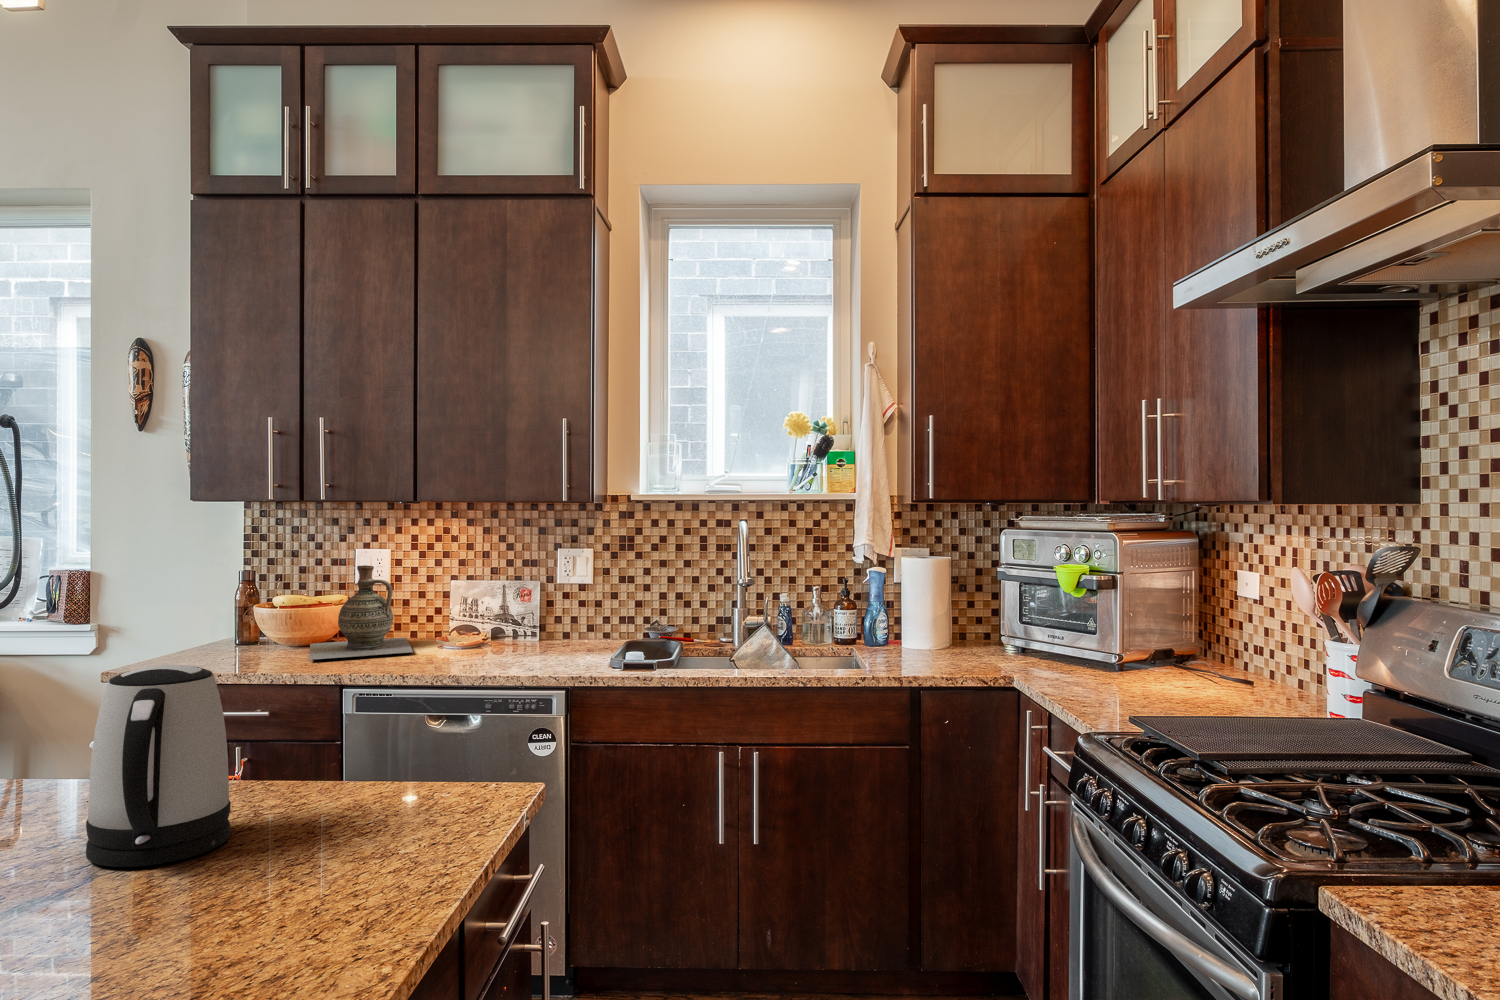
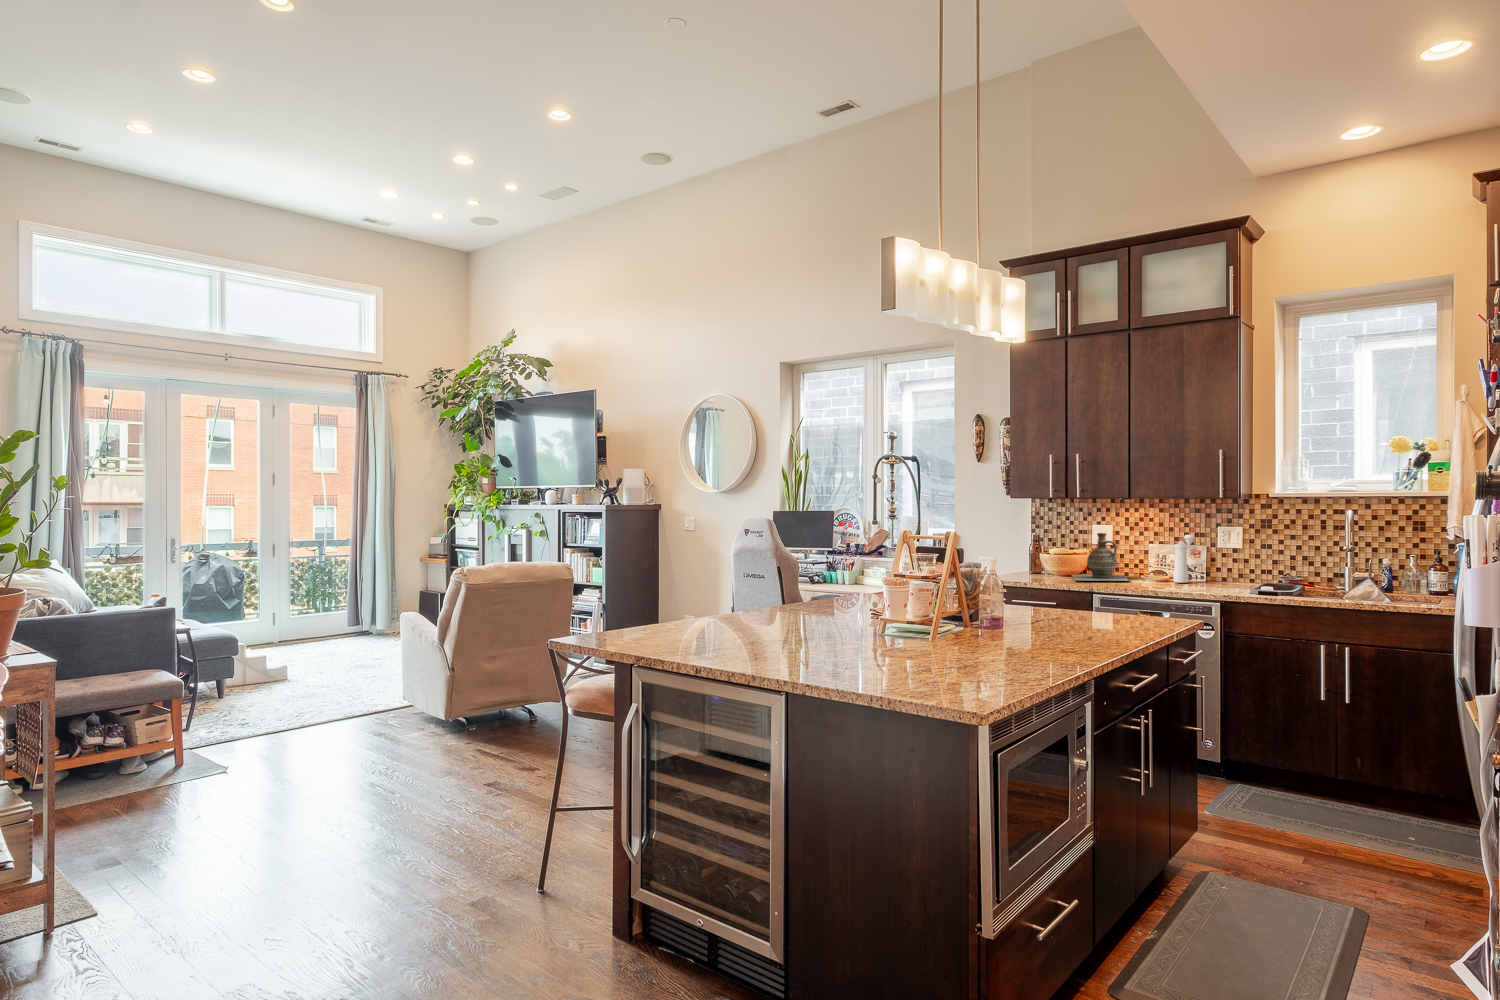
pepper mill: none [489,564,522,649] -> present [1174,535,1194,583]
kettle: present [86,665,231,867] -> none [1035,556,1080,621]

